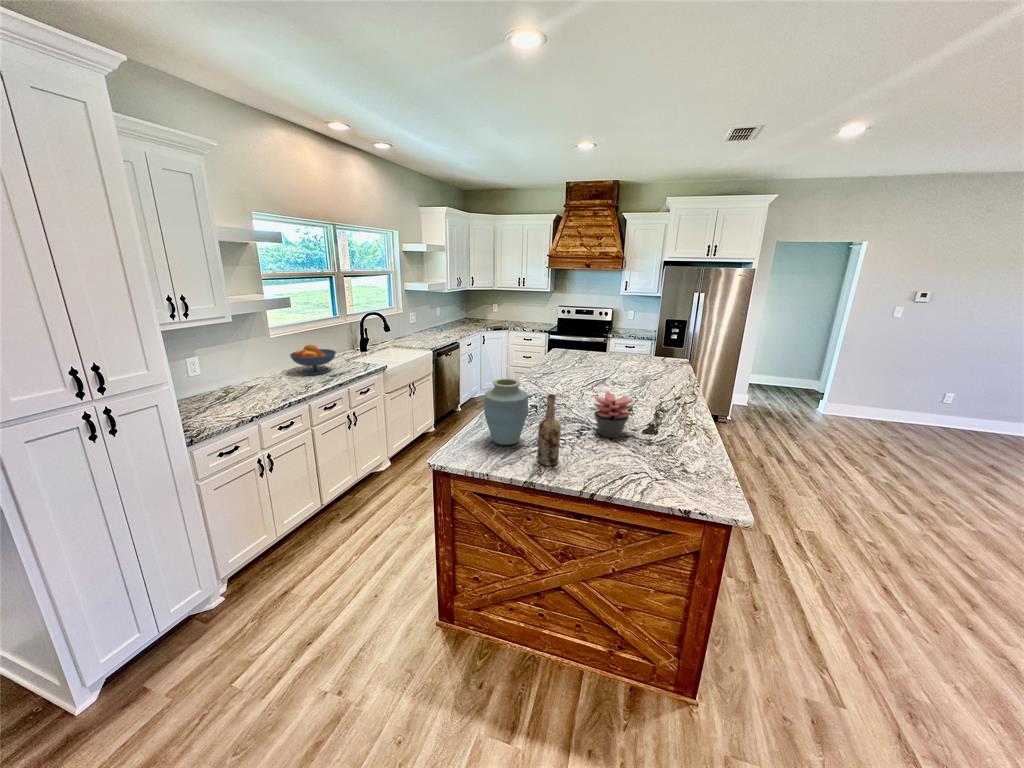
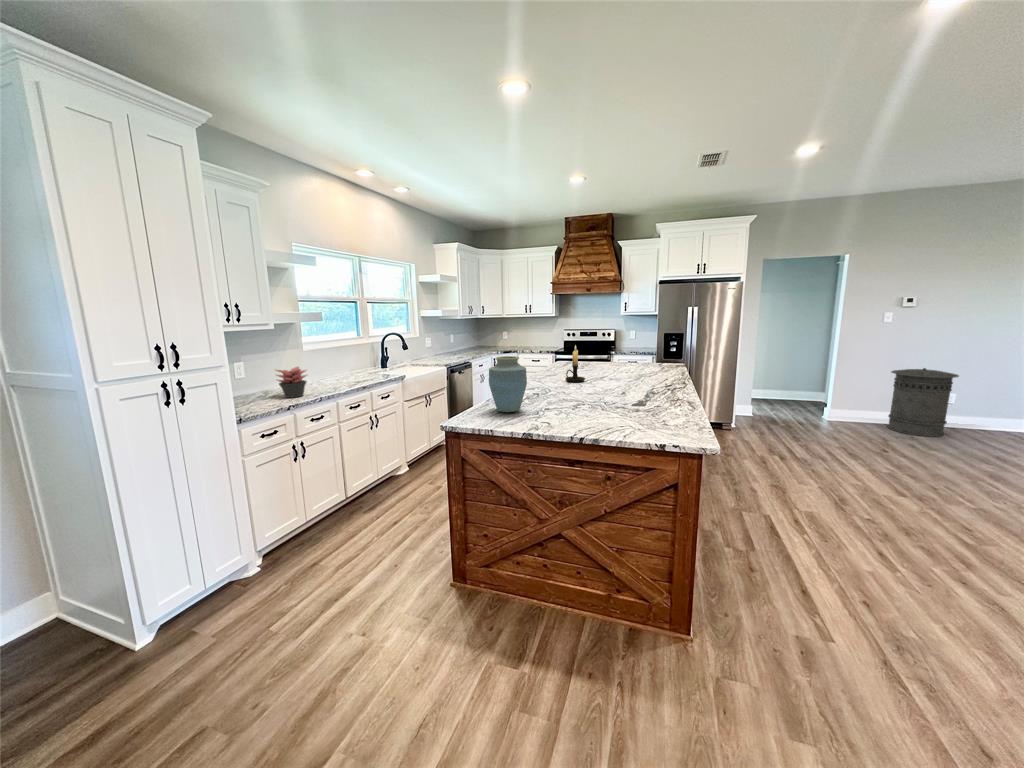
fruit bowl: present [290,345,336,375] -> none [319,356,360,382]
candle holder: none [565,348,587,389] -> present [565,346,585,382]
trash can: none [880,366,961,437] -> present [888,368,959,437]
succulent plant: present [594,391,633,438] -> present [276,367,307,398]
wine bottle: present [537,395,561,466] -> none [535,360,554,422]

